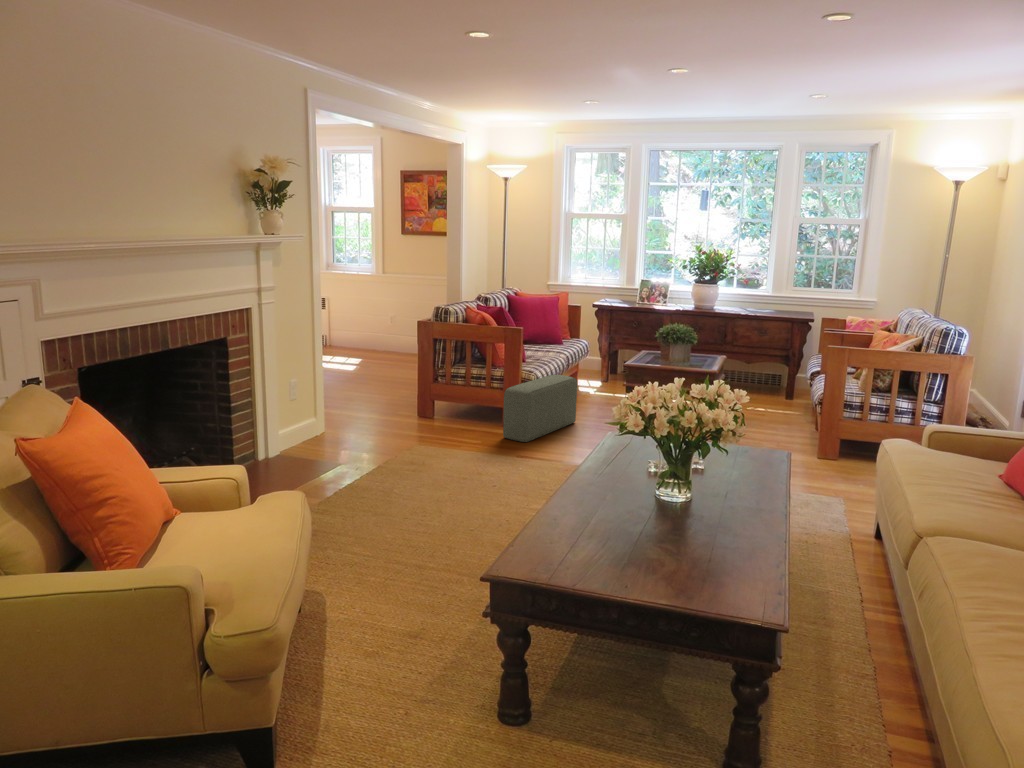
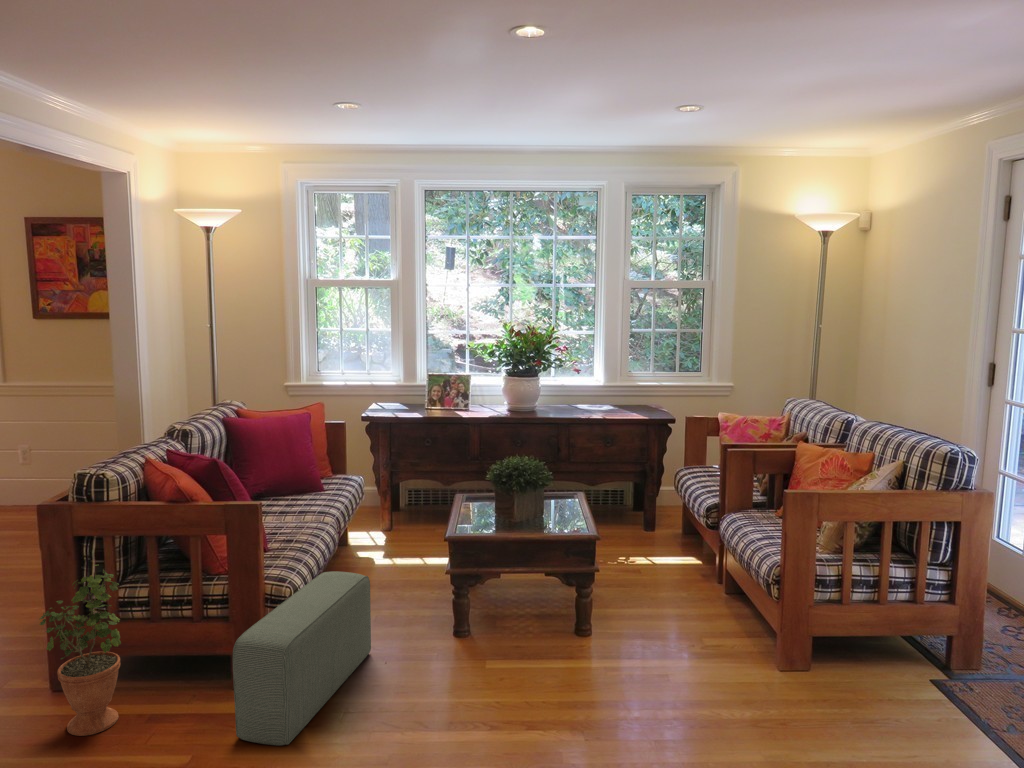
potted plant: none [421,350,454,428] -> present [40,565,121,736]

